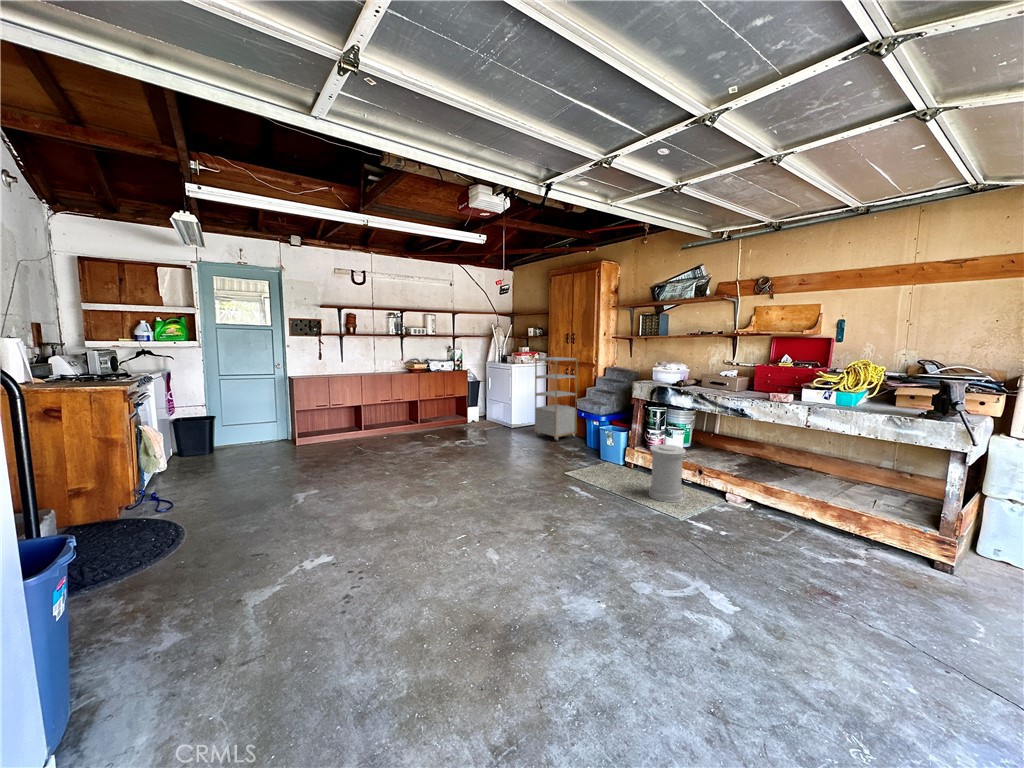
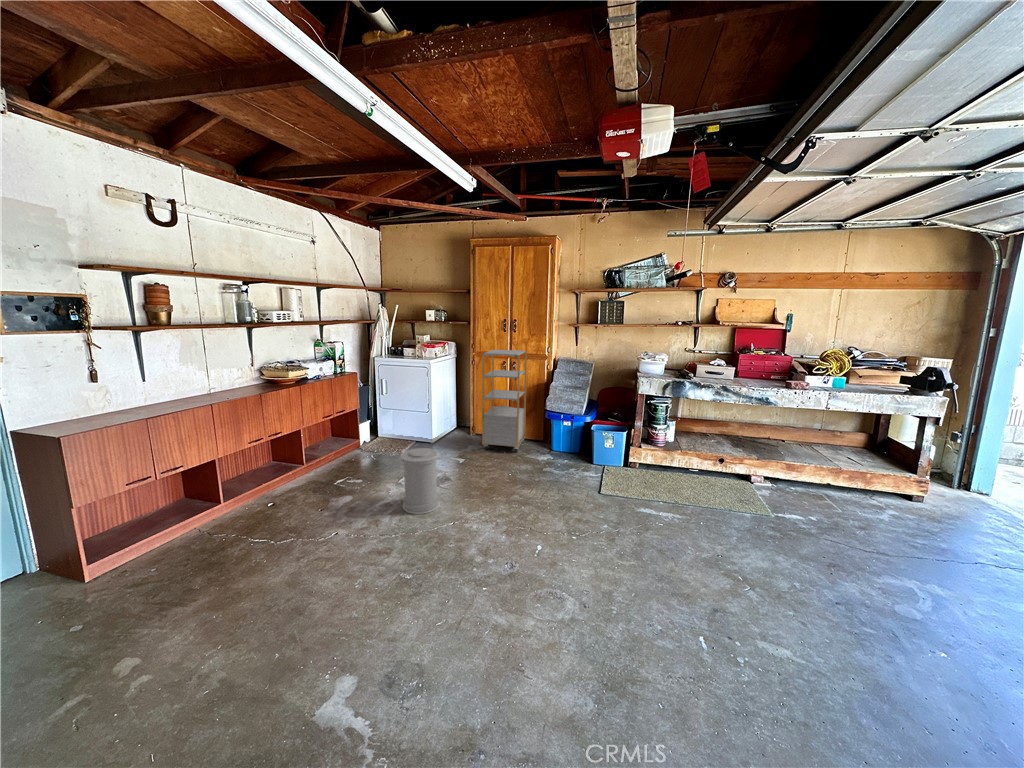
trash can: present [649,444,685,502] -> present [401,448,440,514]

